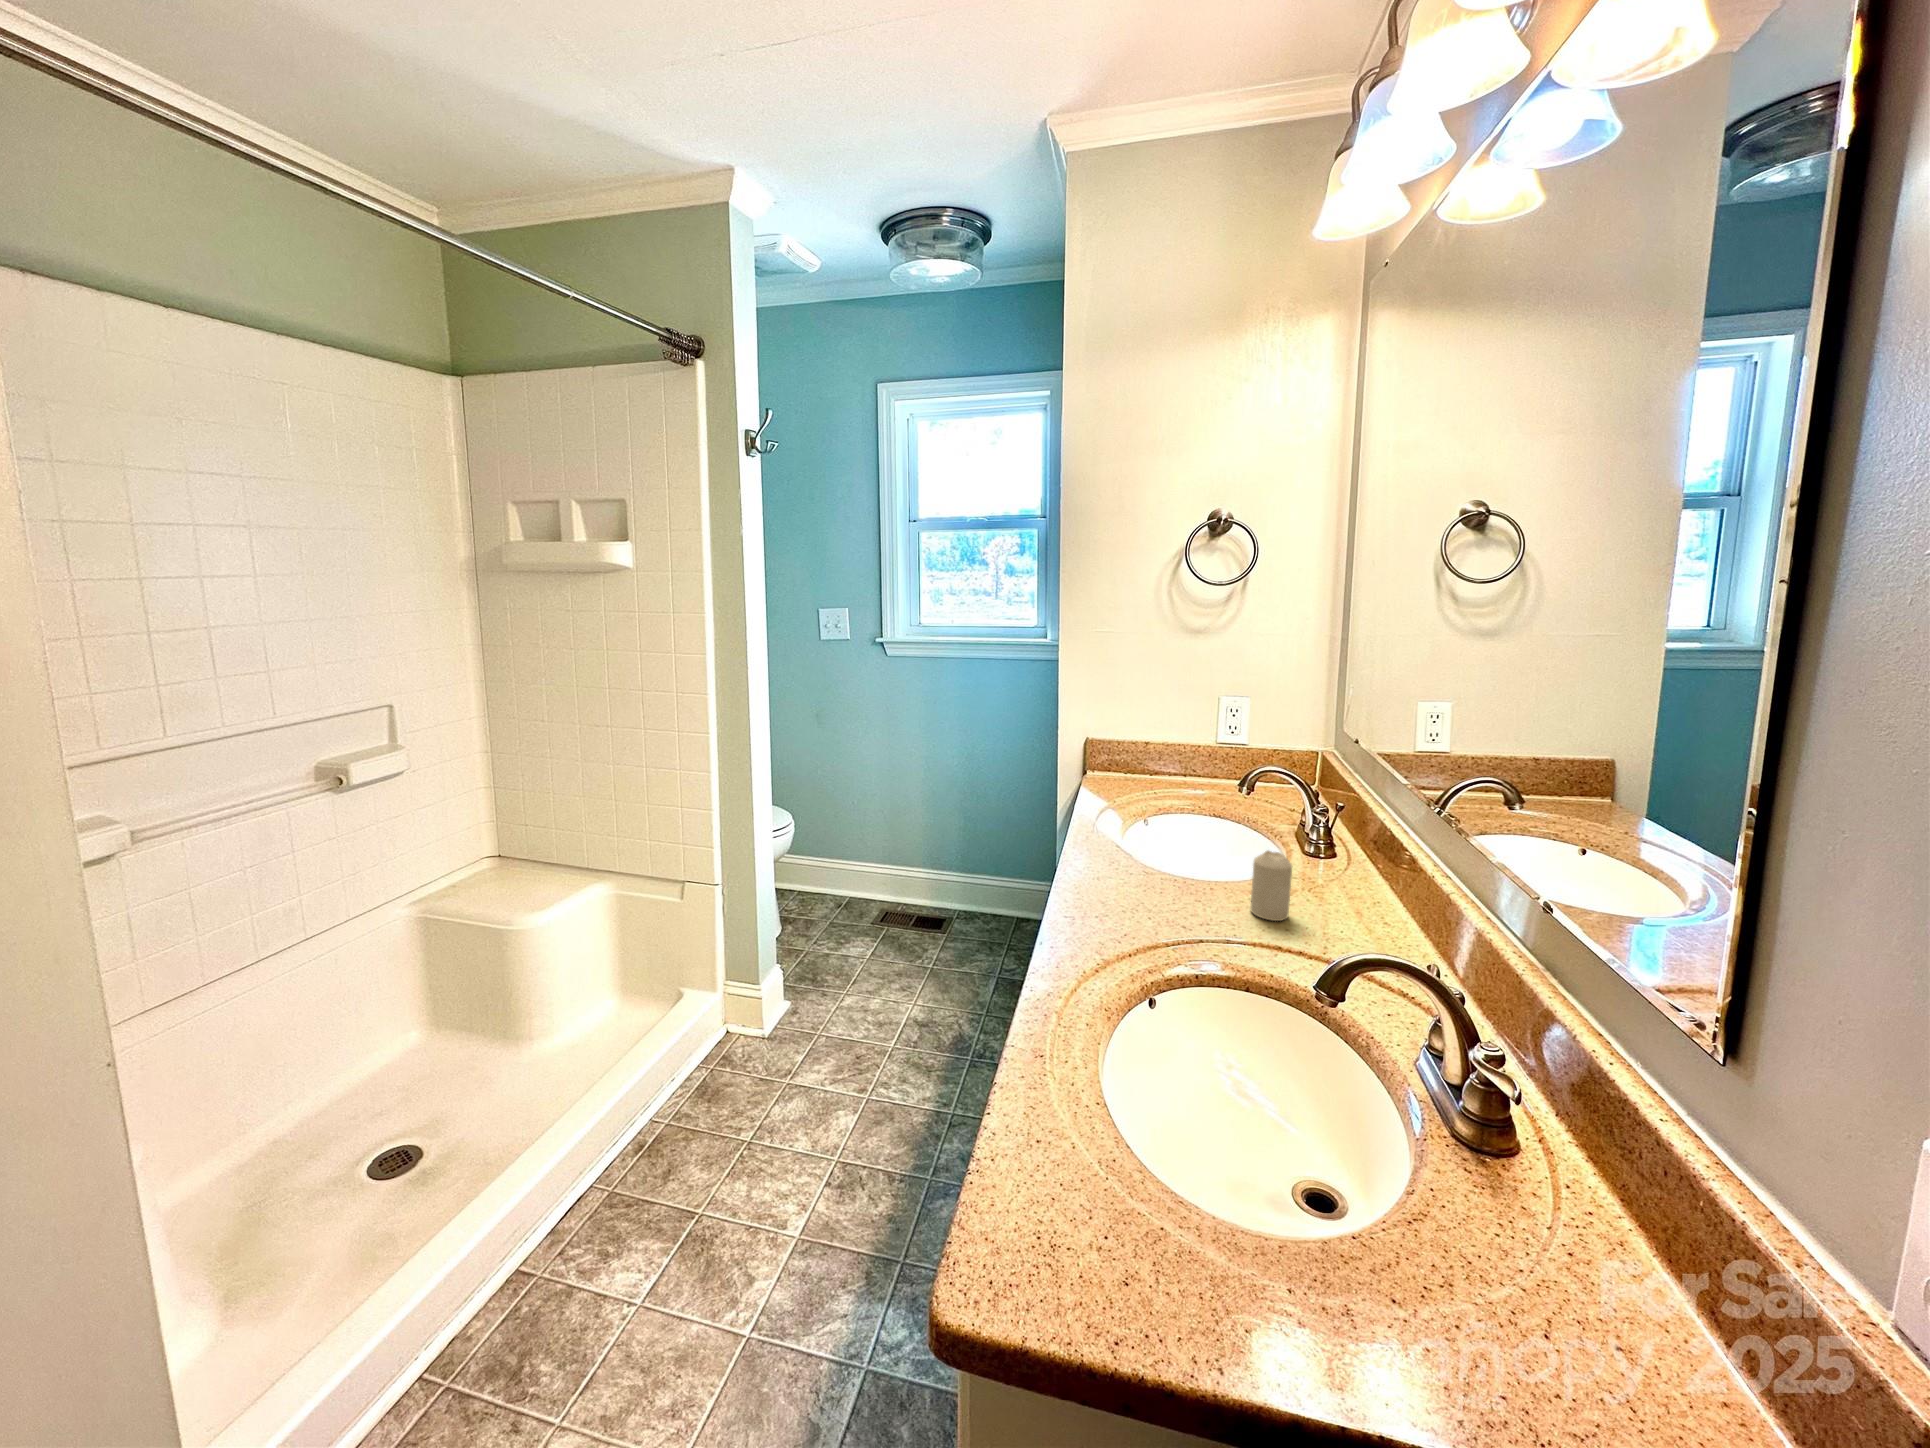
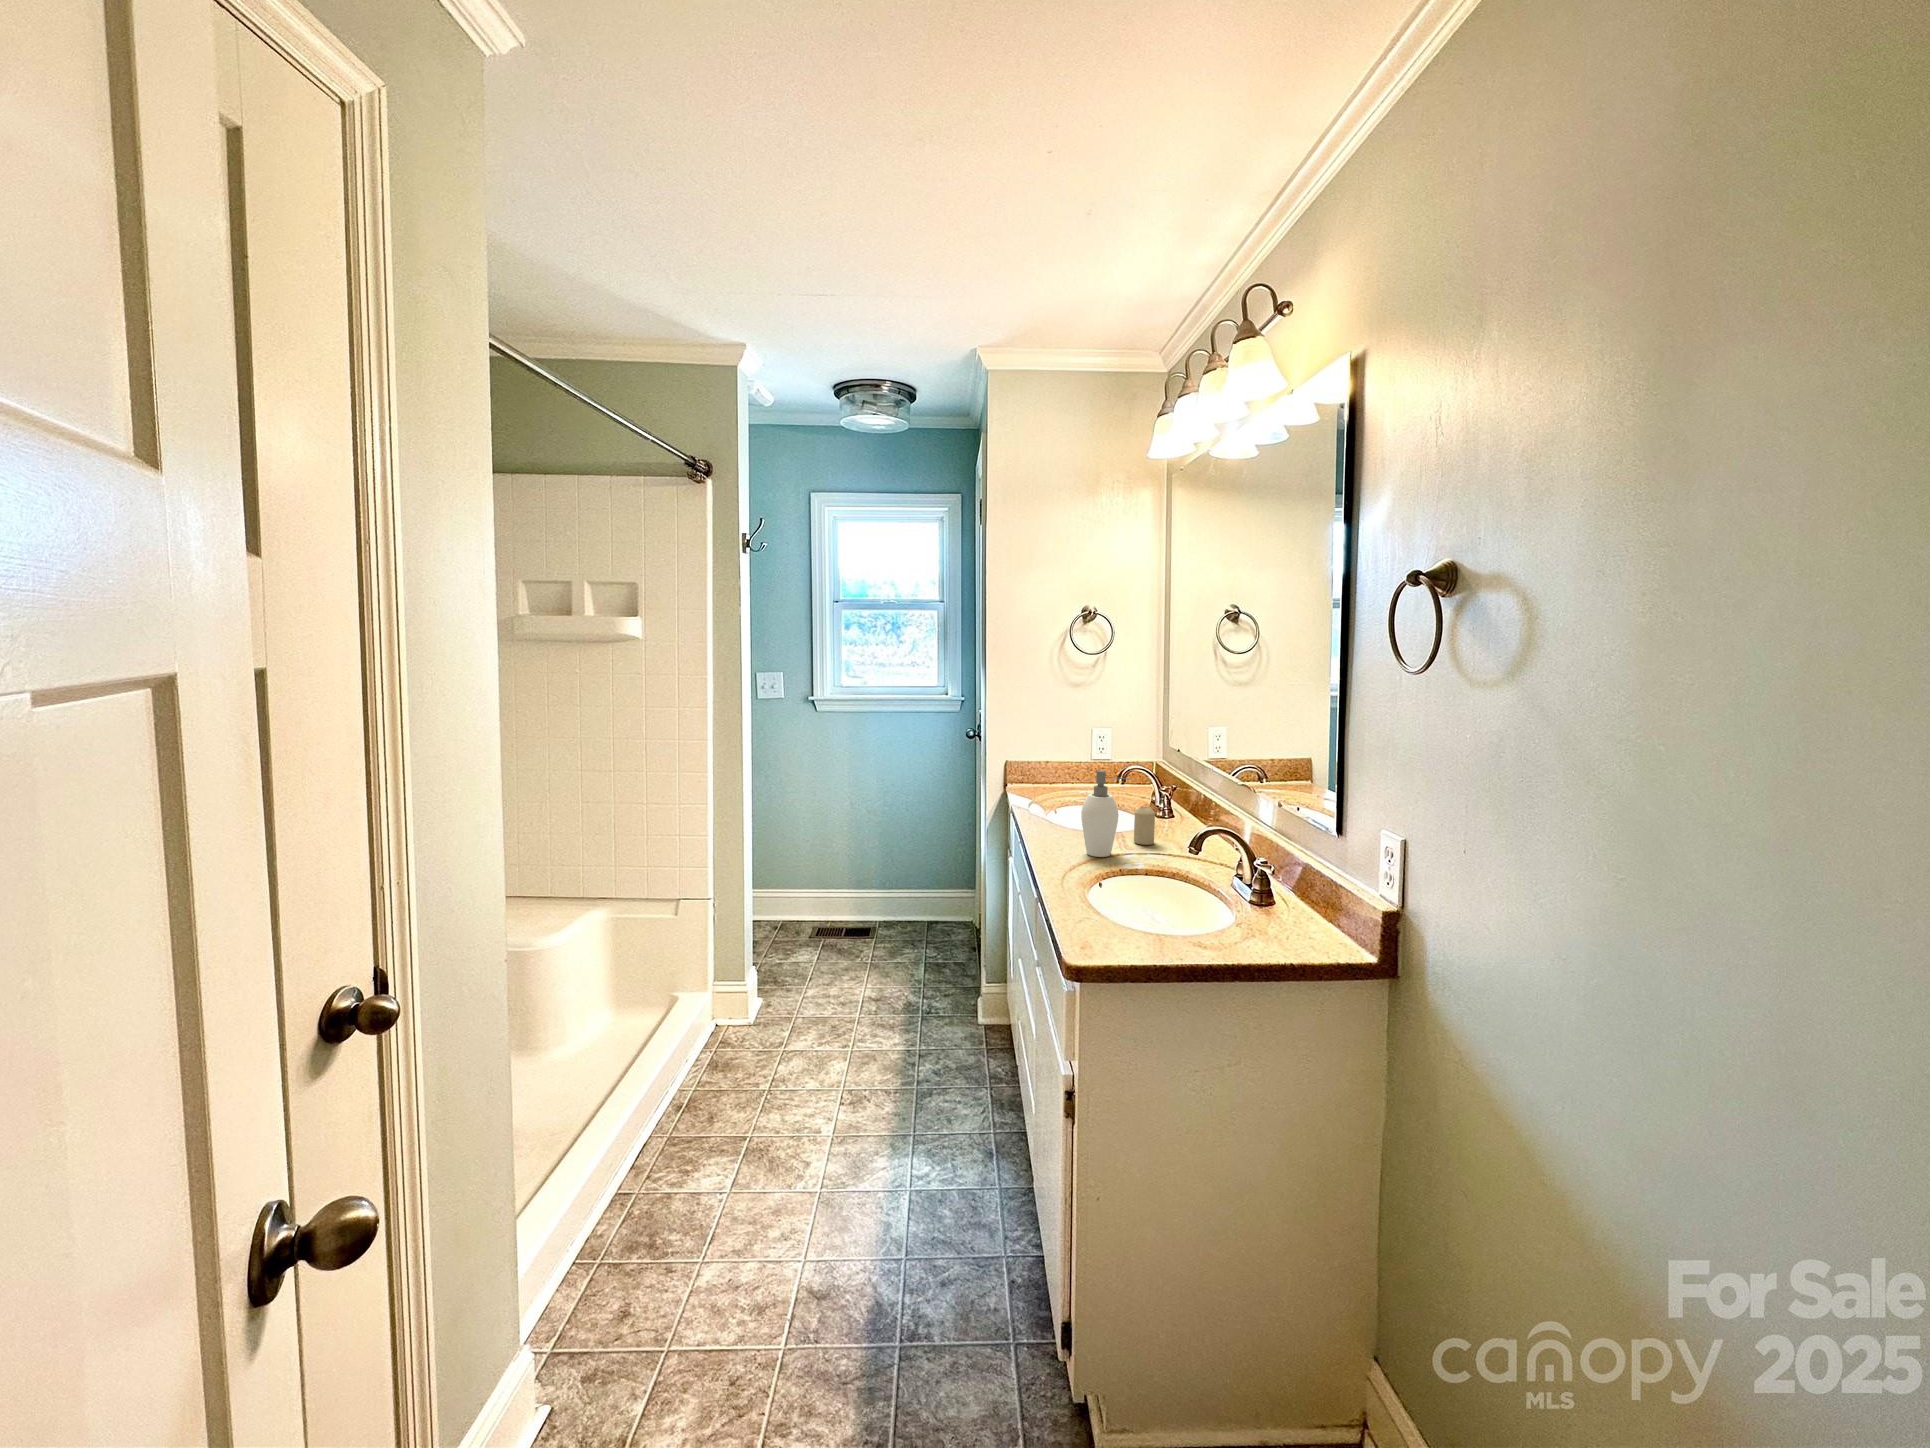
soap dispenser: none [1145,790,1240,942] -> present [1081,770,1131,857]

